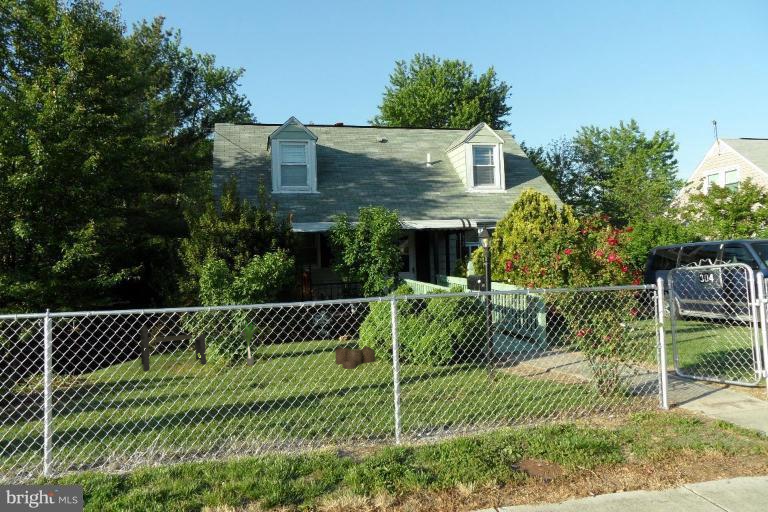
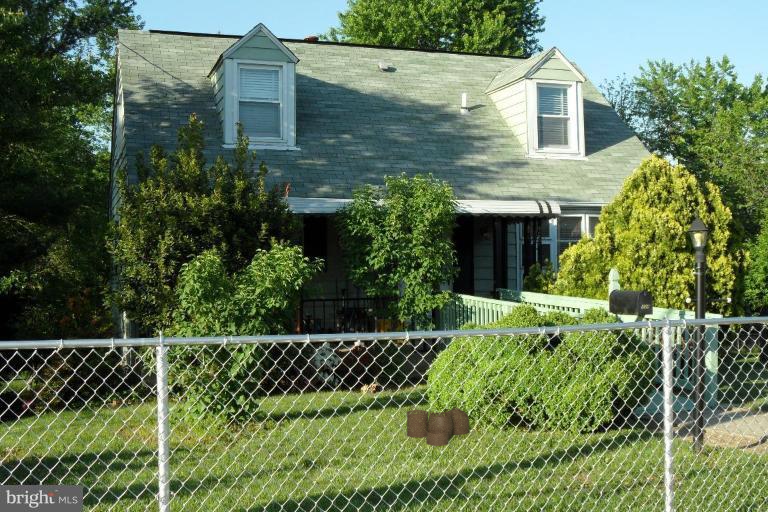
potted plant: present [242,324,255,365] -> none [234,359,285,438]
bench: present [140,325,206,371] -> none [68,360,182,447]

